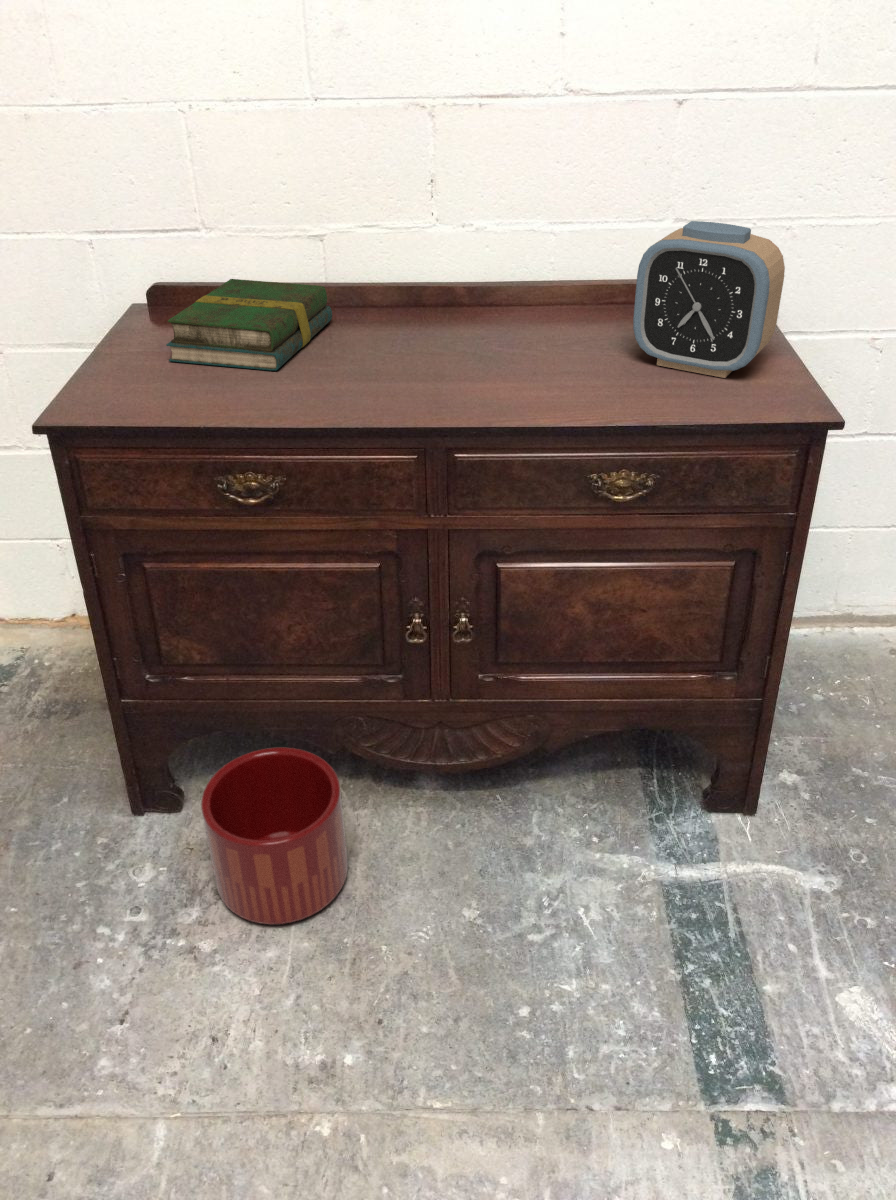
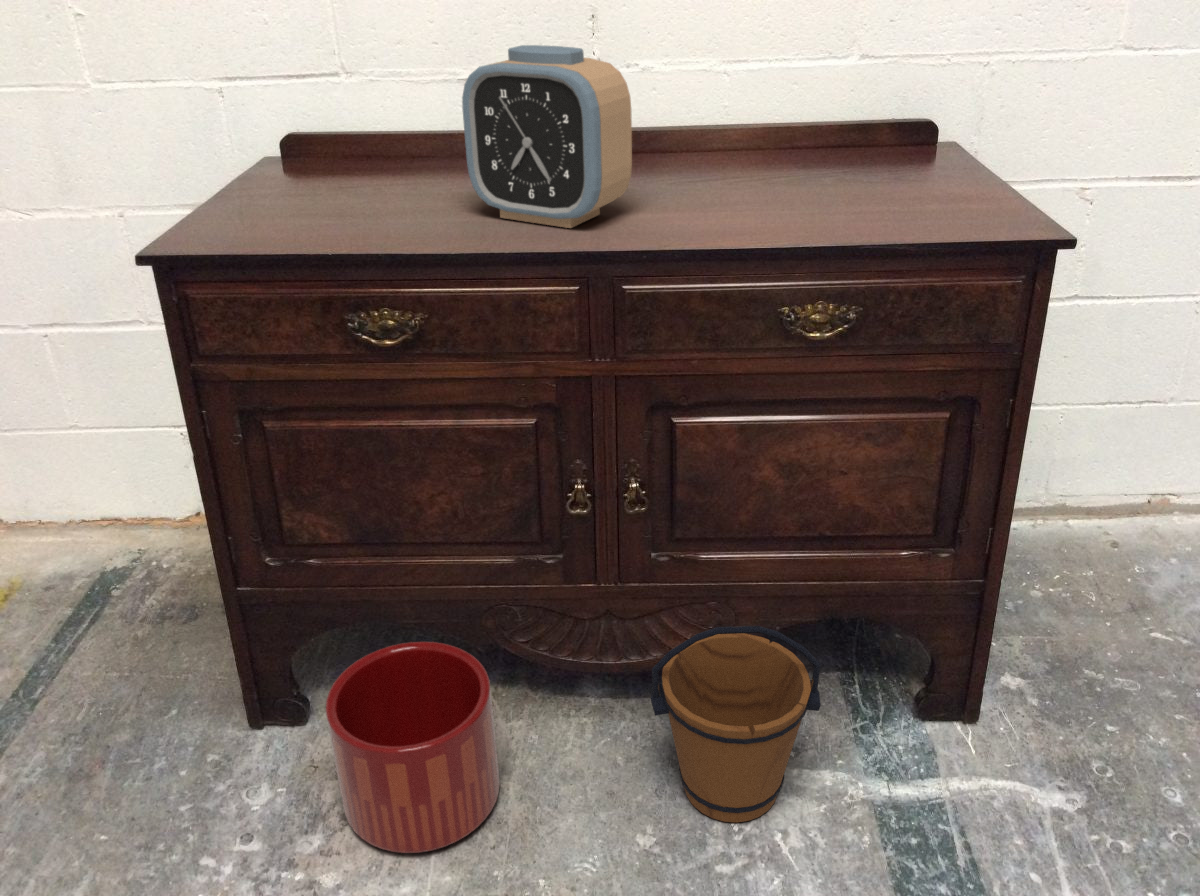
alarm clock: present [633,221,785,378] -> present [462,45,632,228]
book: present [166,279,332,371] -> none [296,121,484,205]
bucket: none [476,741,620,900] -> present [651,626,821,823]

